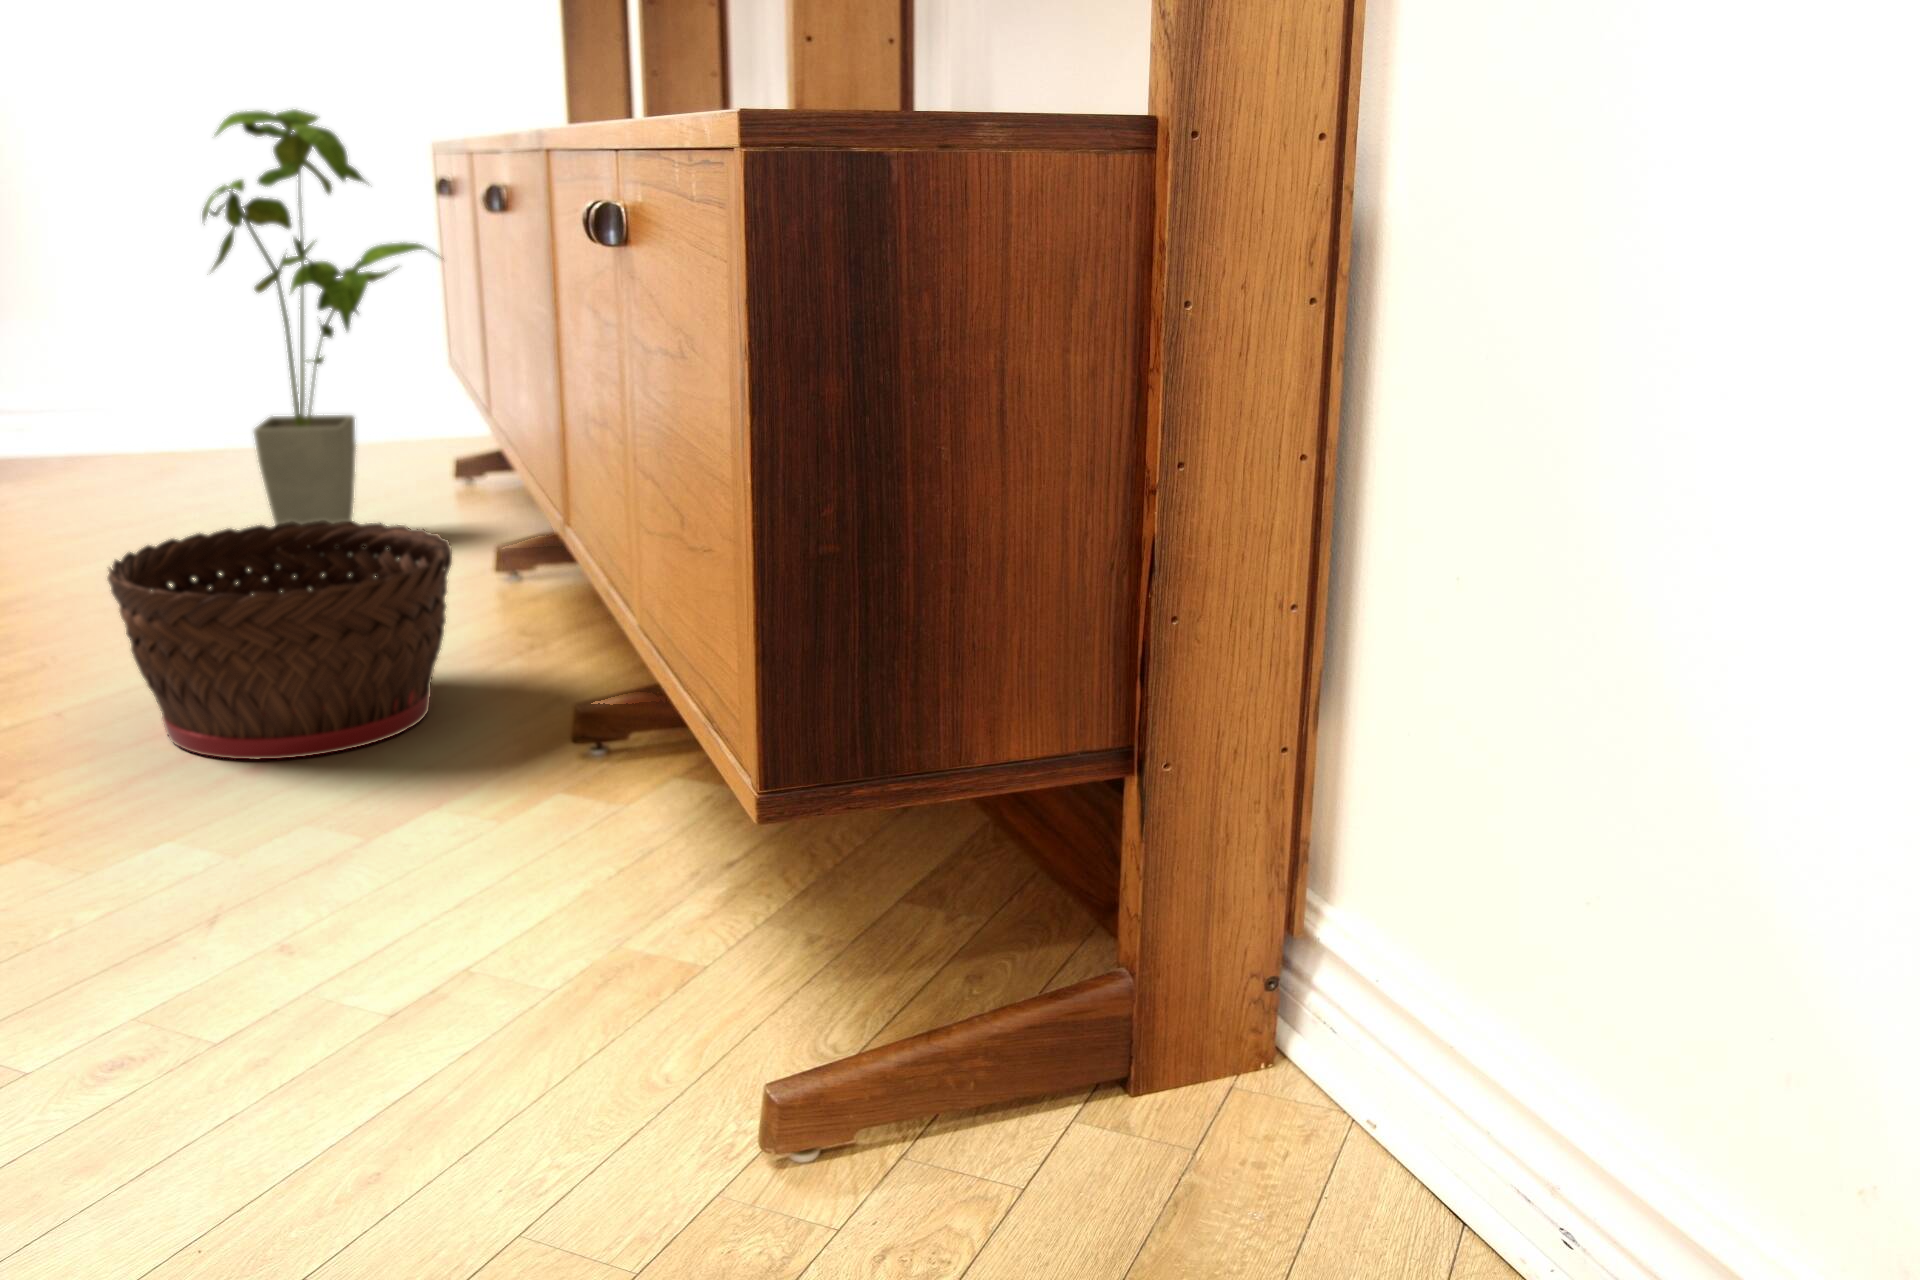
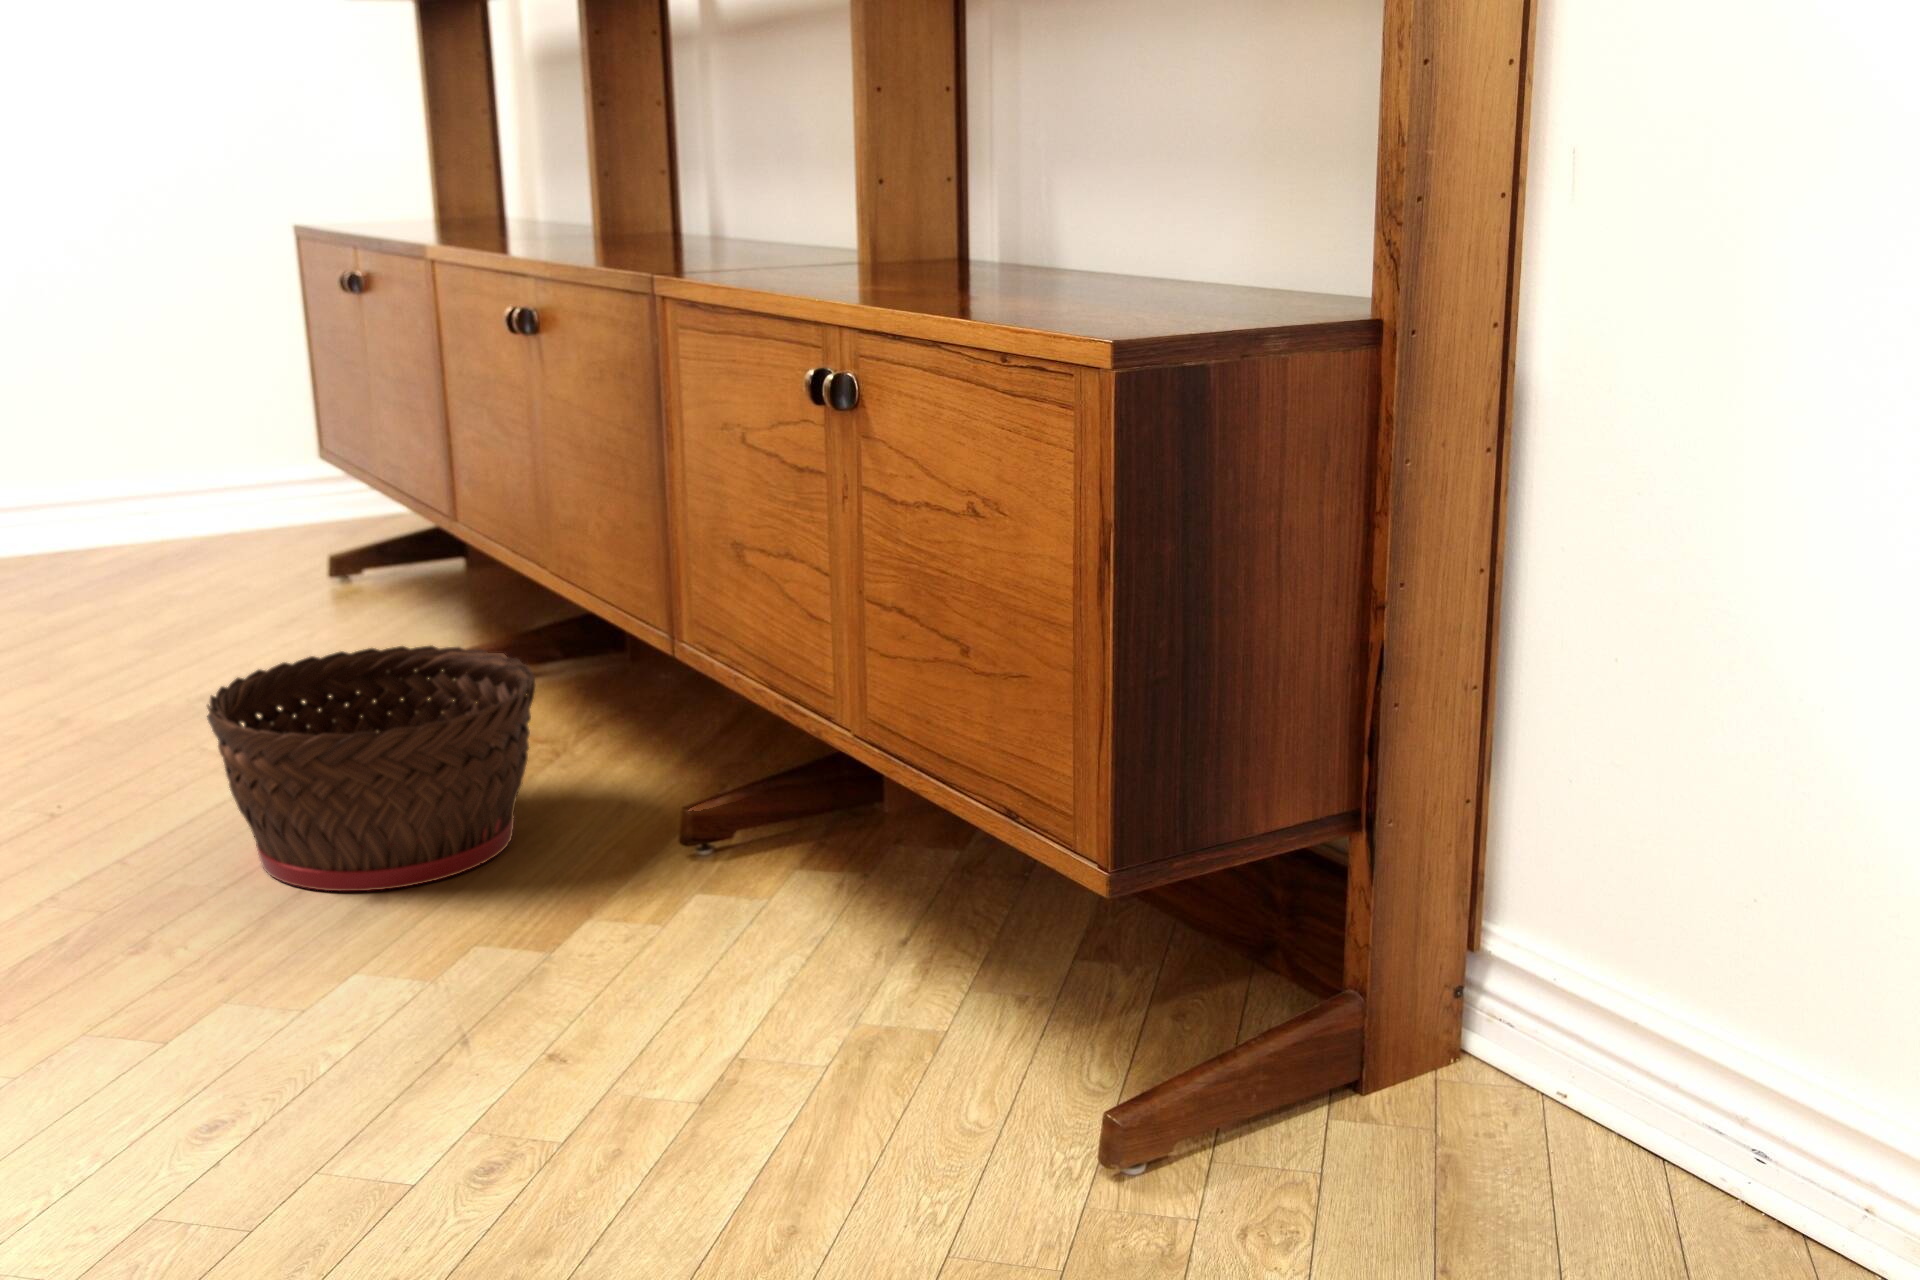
house plant: present [202,109,437,525] -> none [107,215,364,668]

